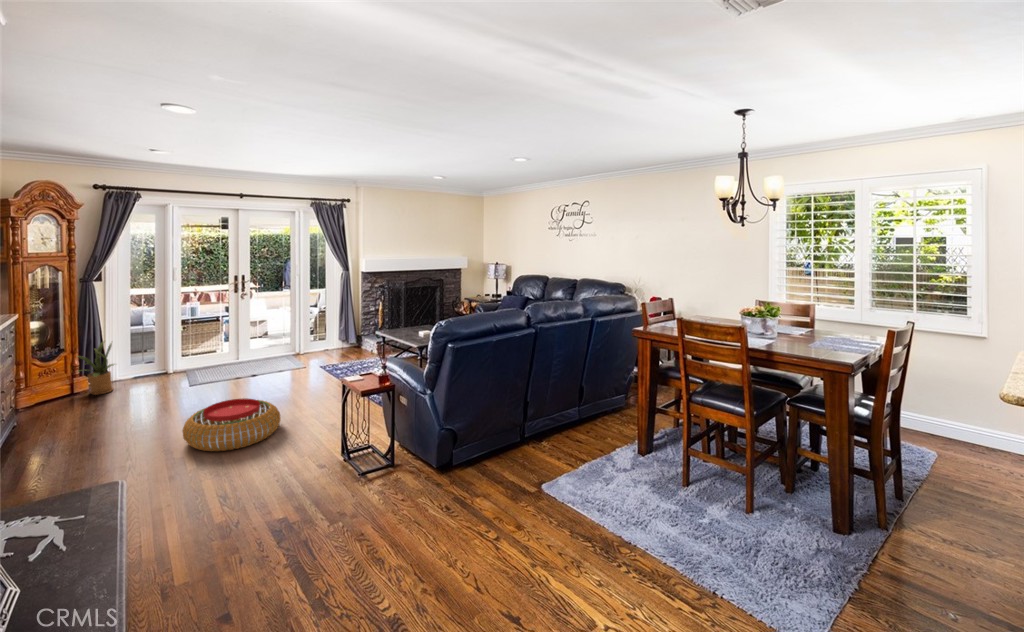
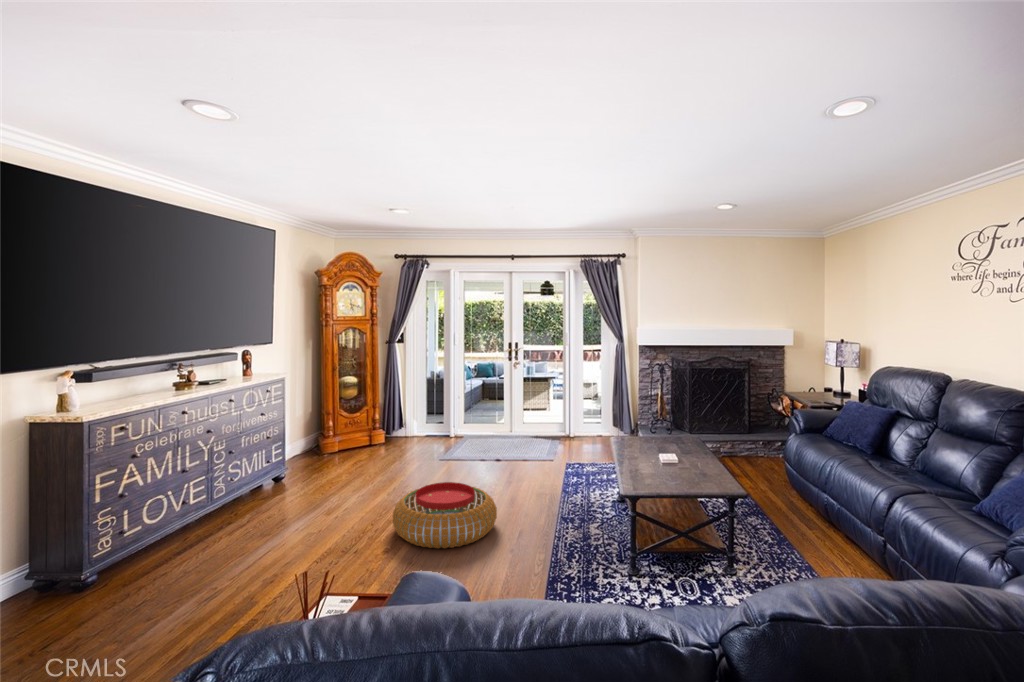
house plant: present [77,342,114,395] -> none [356,401,394,453]

